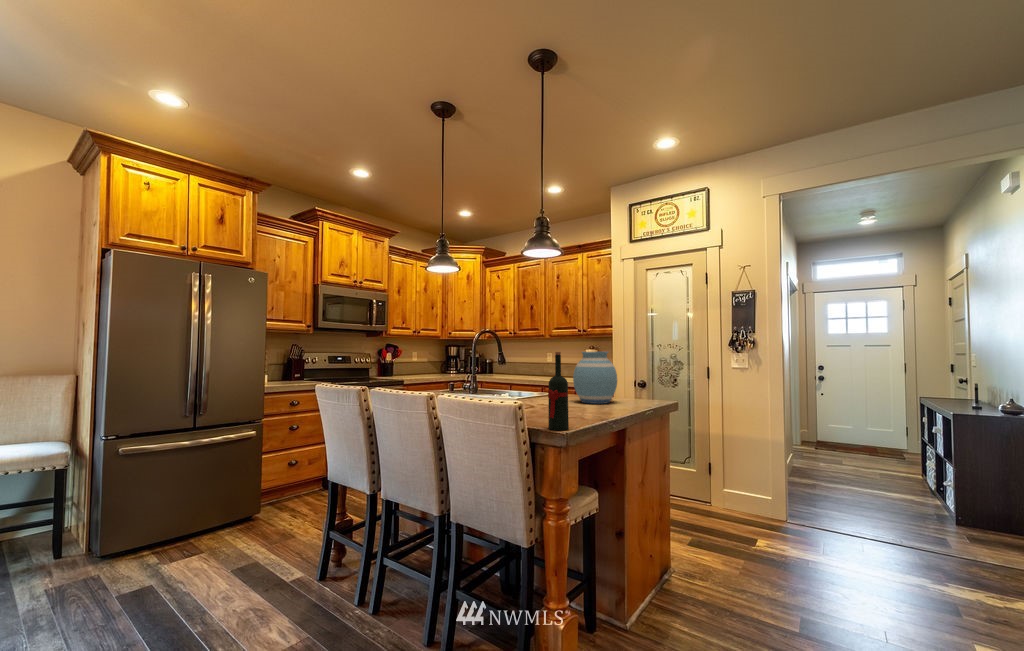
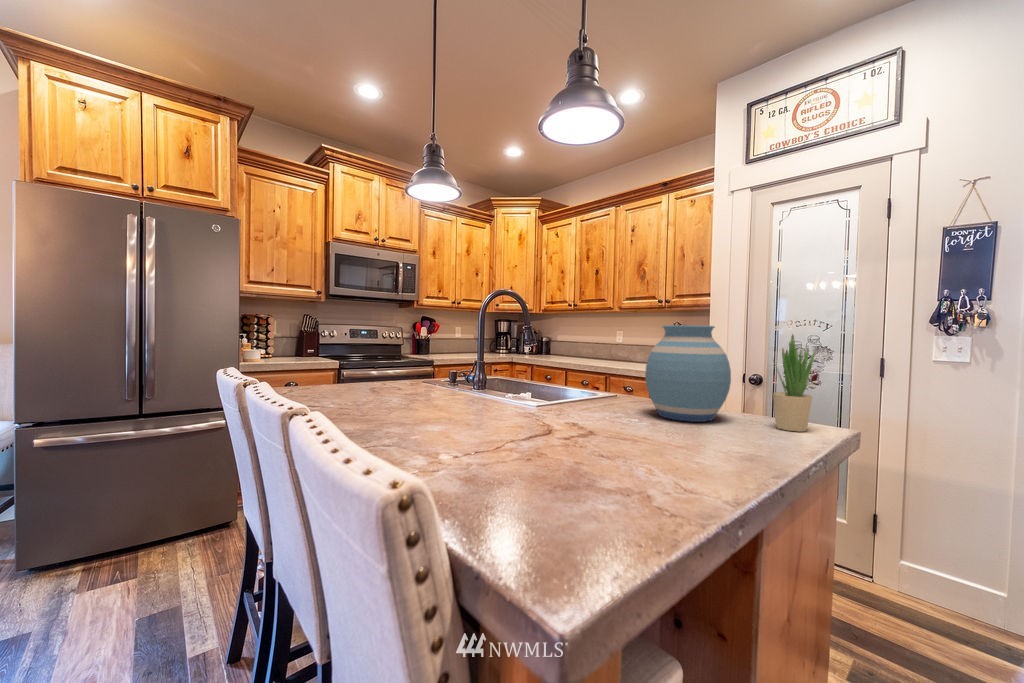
wine bottle: present [548,352,569,430] -> none [551,313,615,549]
potted plant: none [636,355,656,405] -> present [773,335,815,432]

